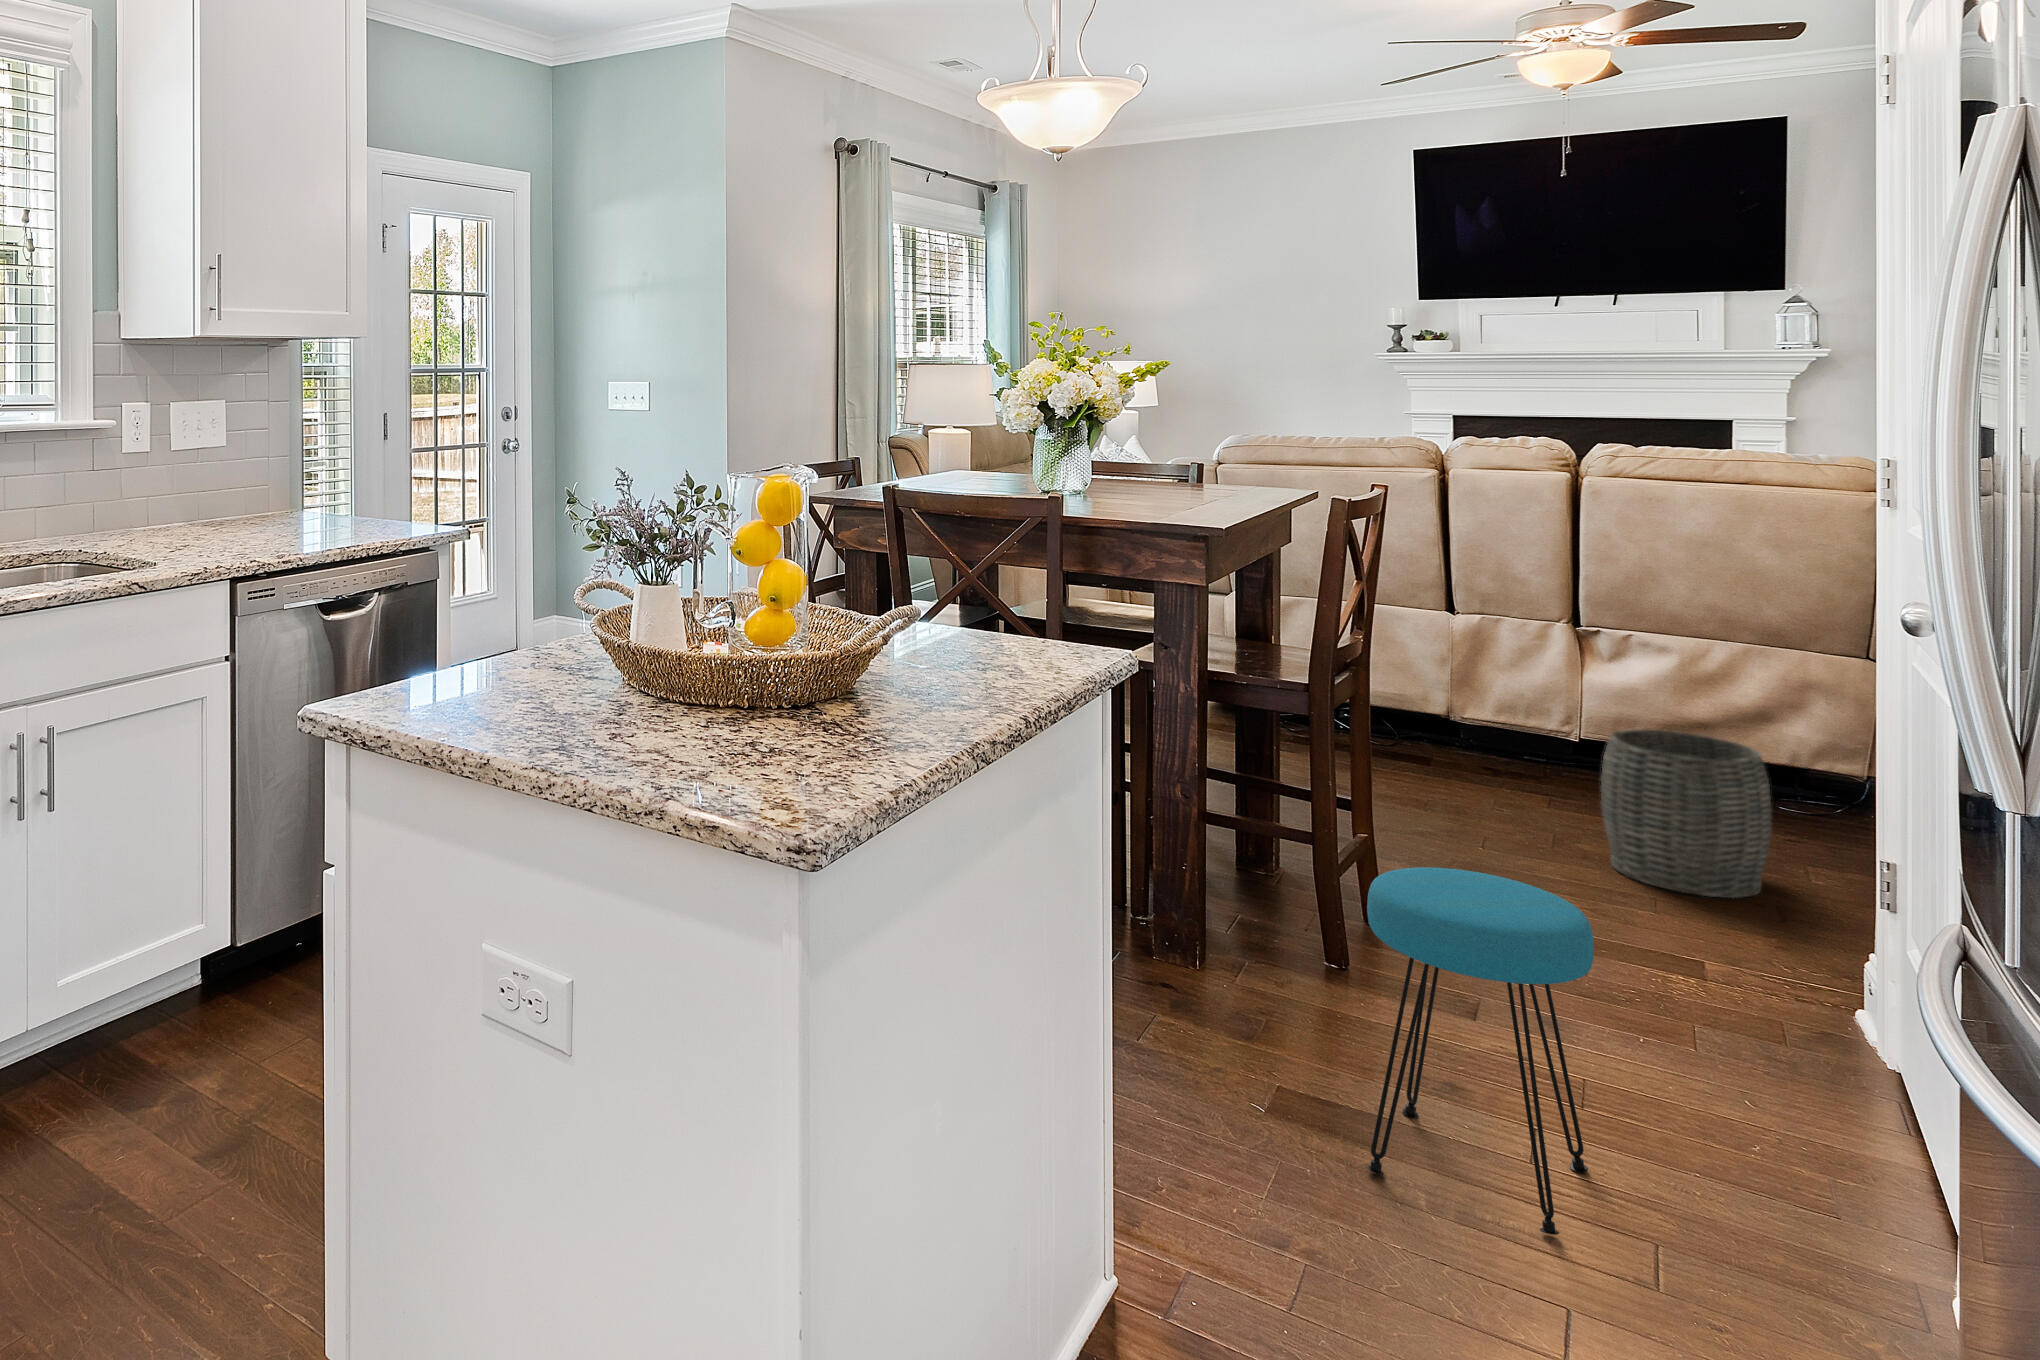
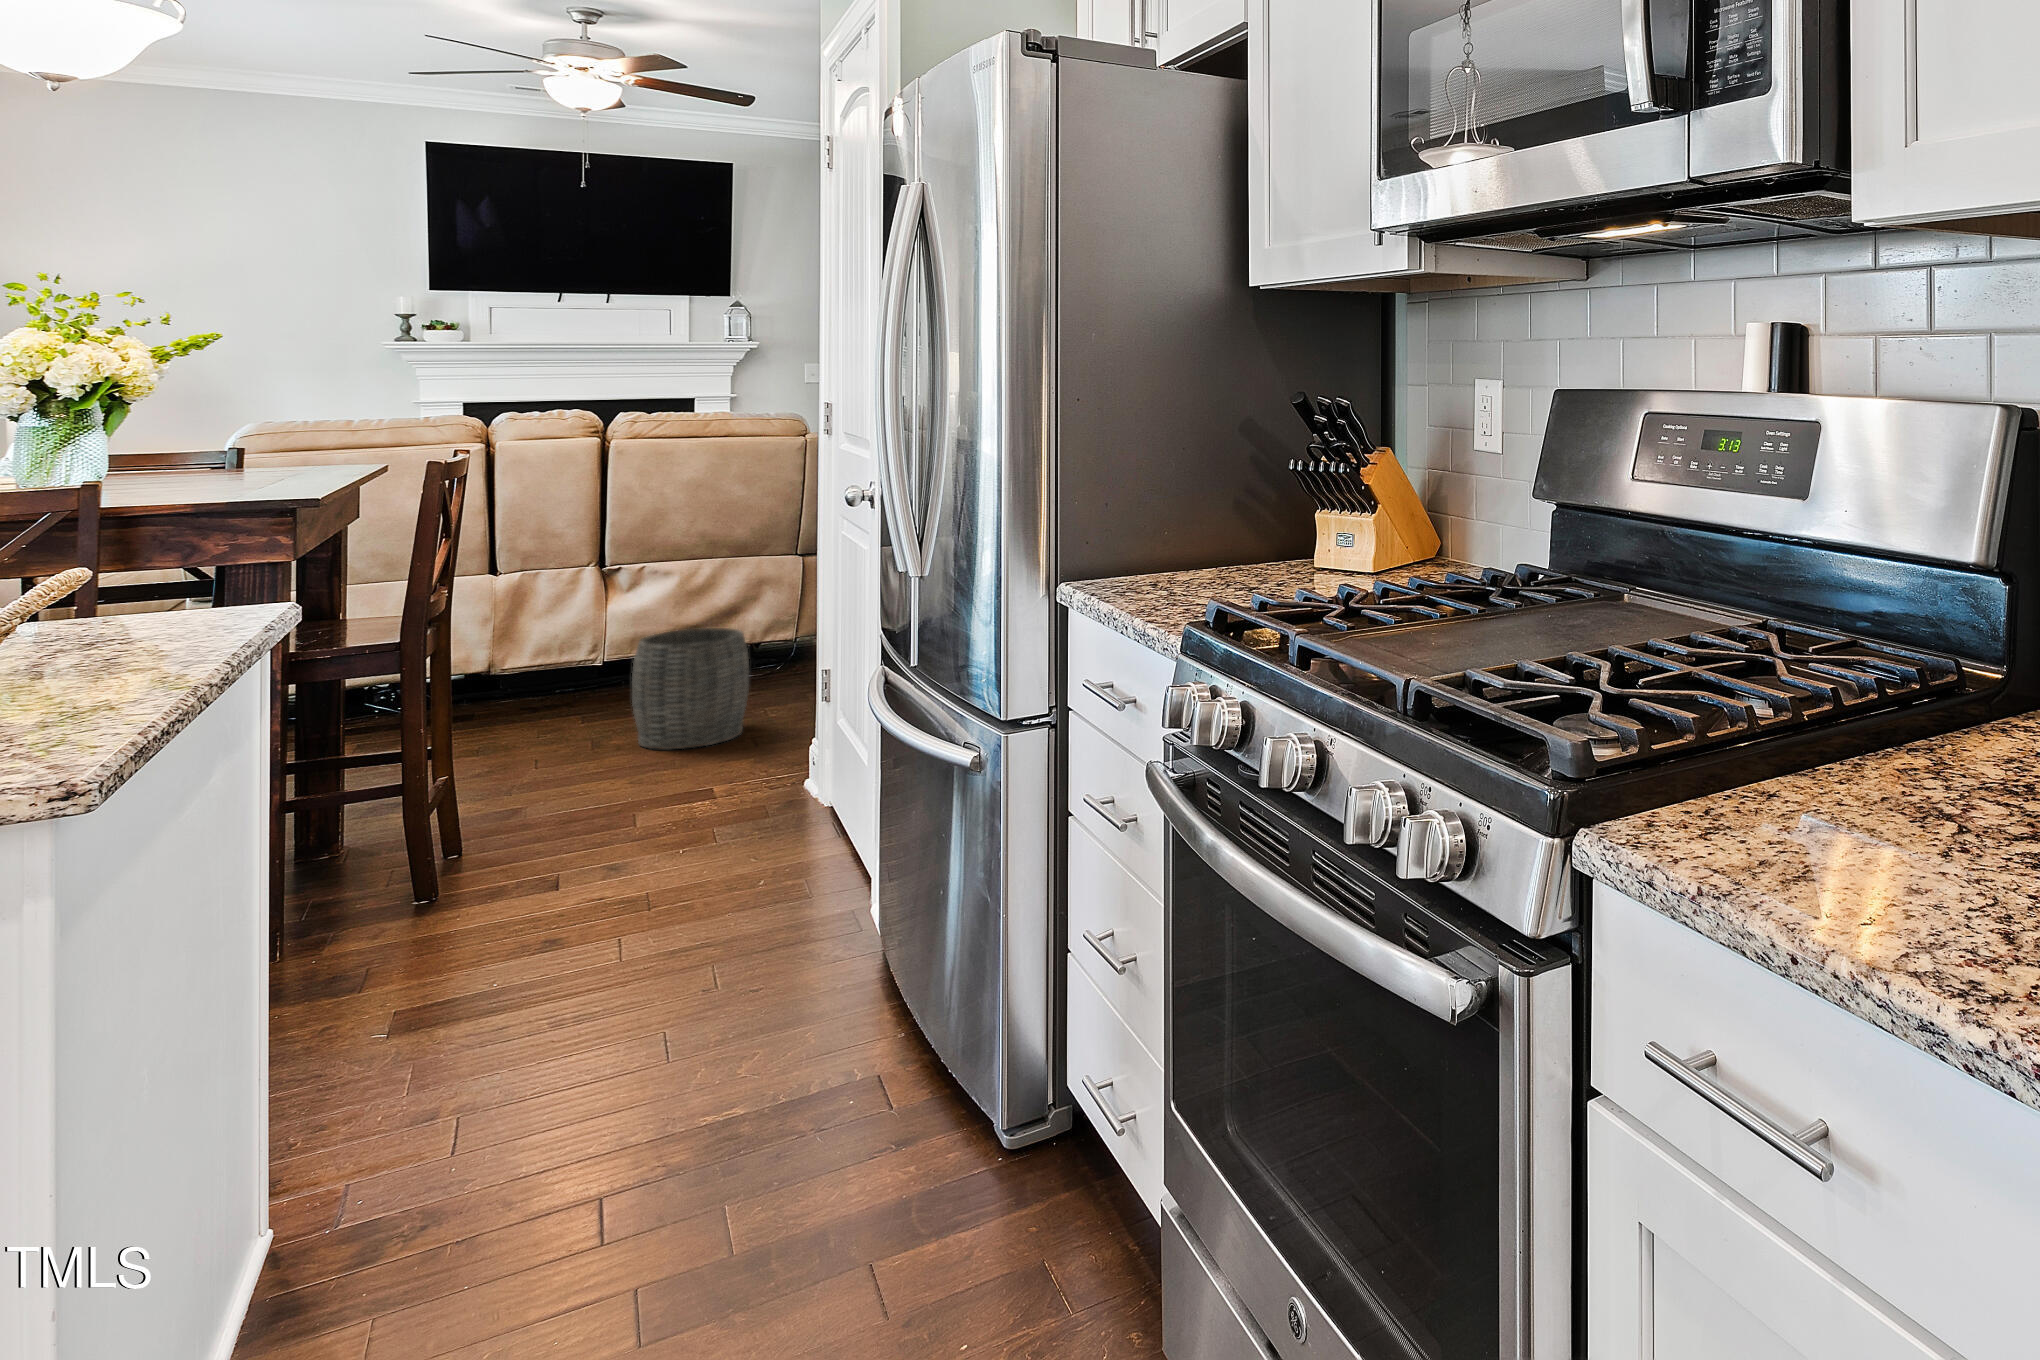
stool: present [1367,867,1594,1235] -> none [488,736,667,1006]

